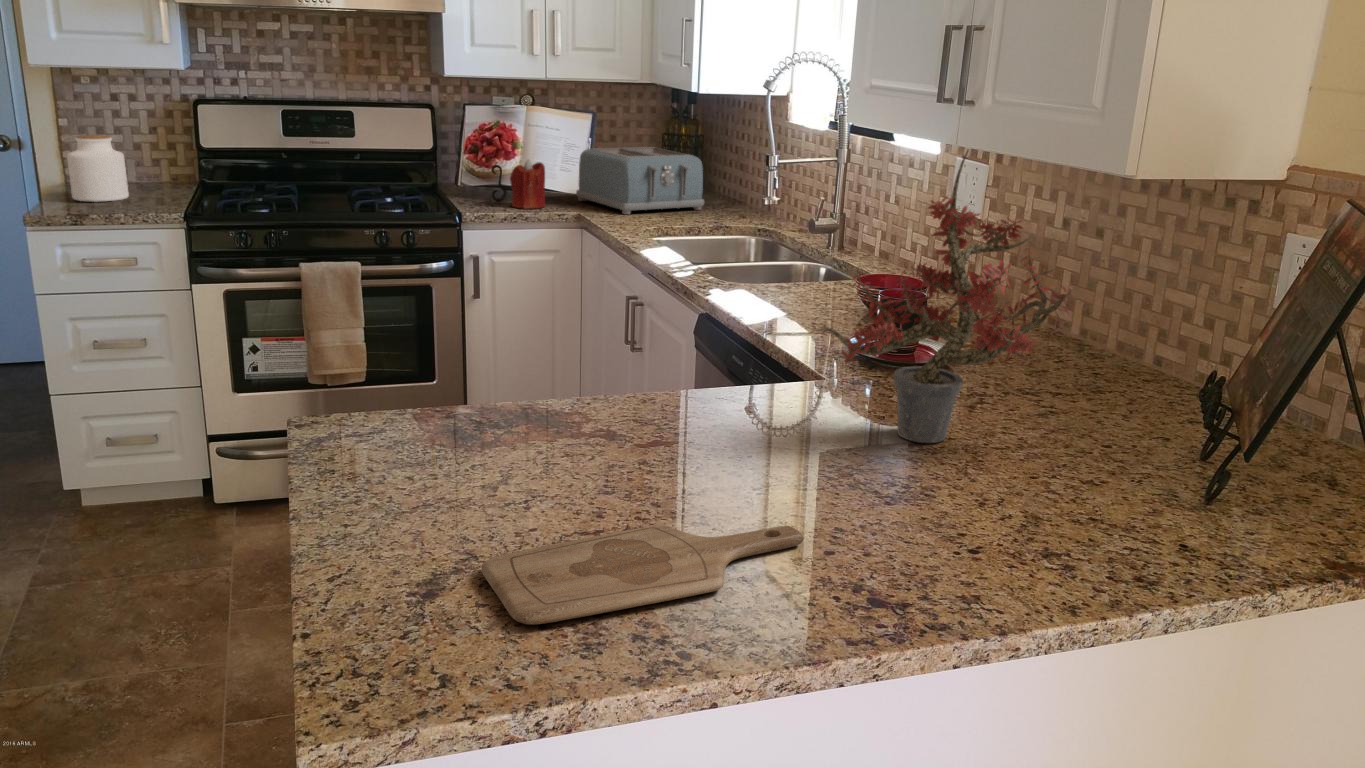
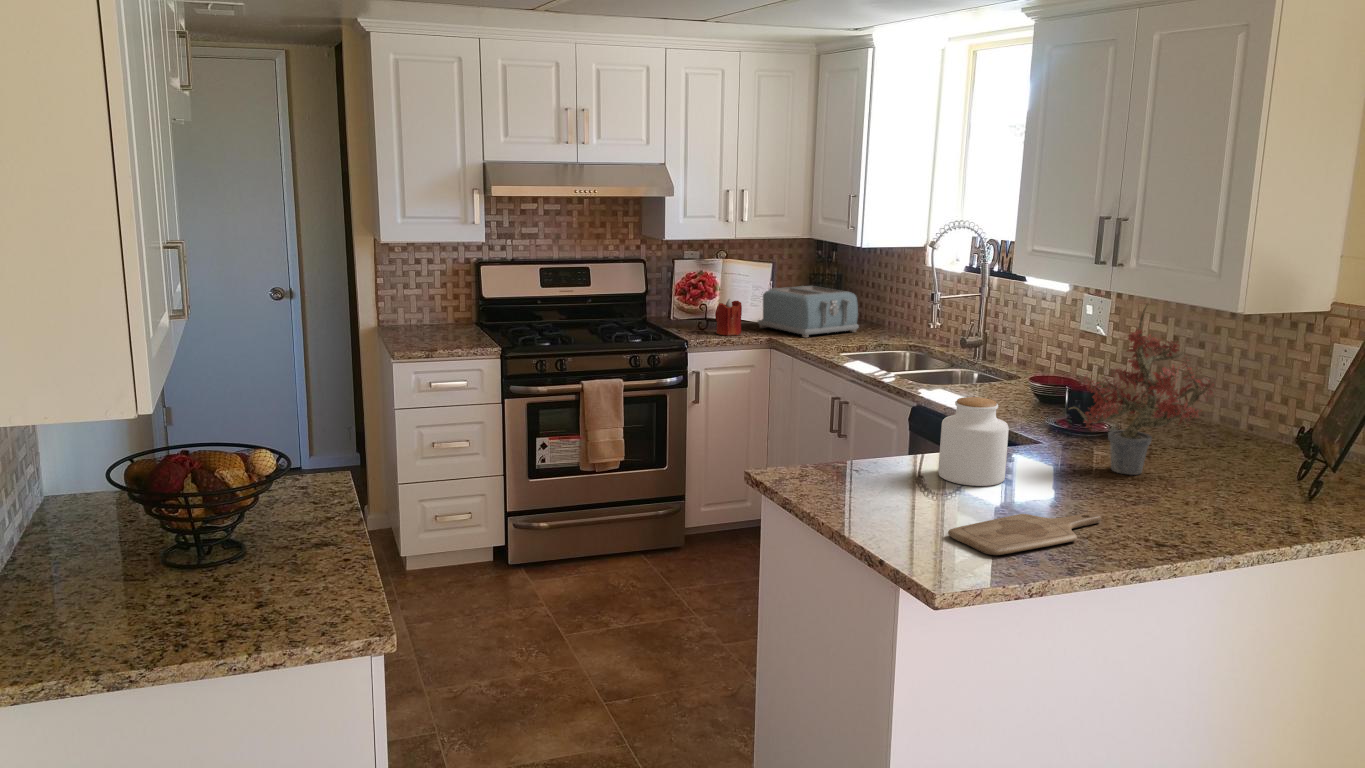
jar: present [67,135,129,202] -> present [938,397,1009,486]

